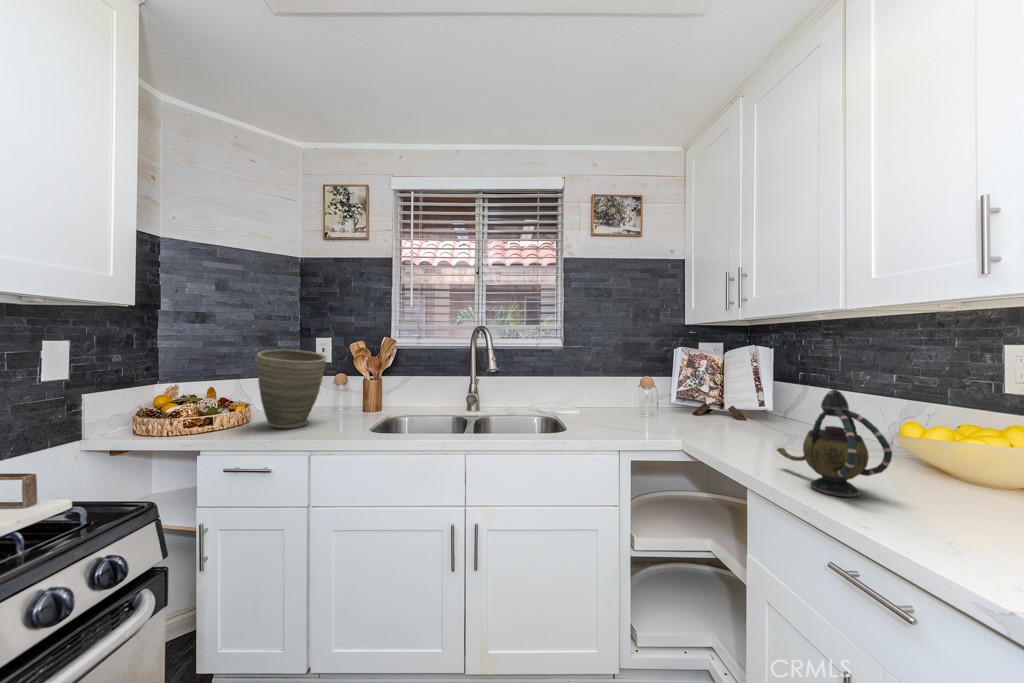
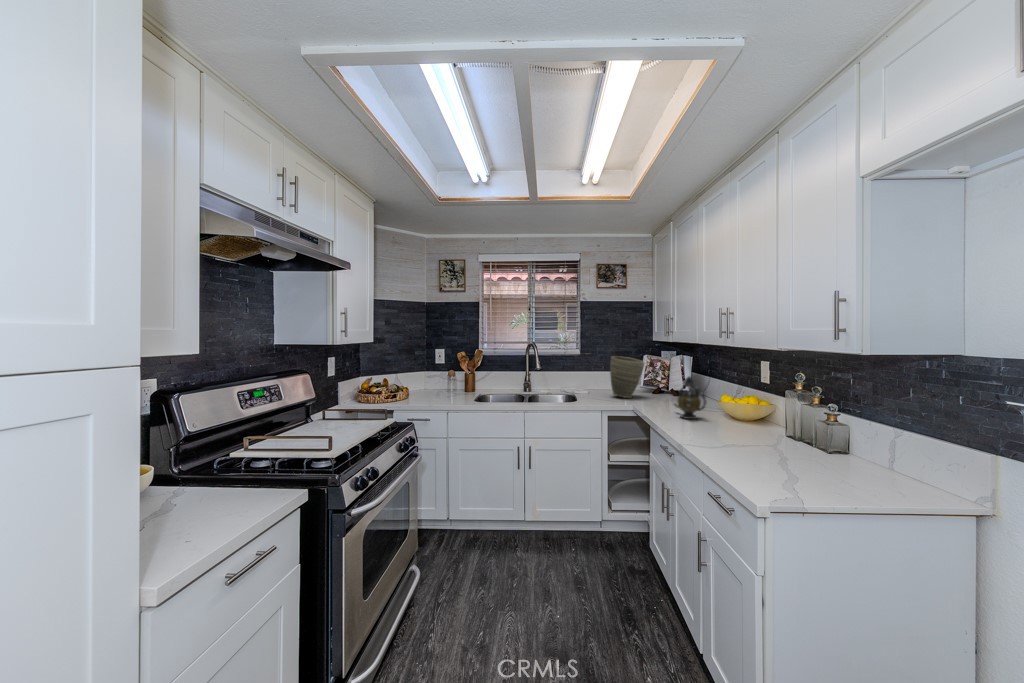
vase: present [257,349,327,428] -> present [610,356,644,398]

